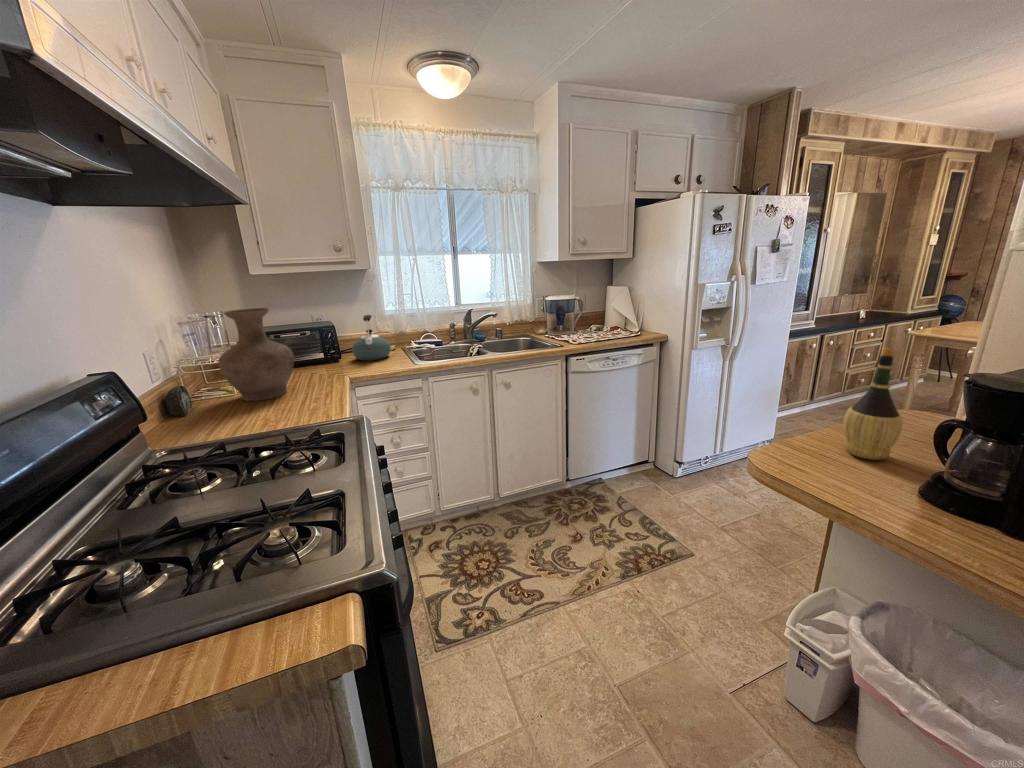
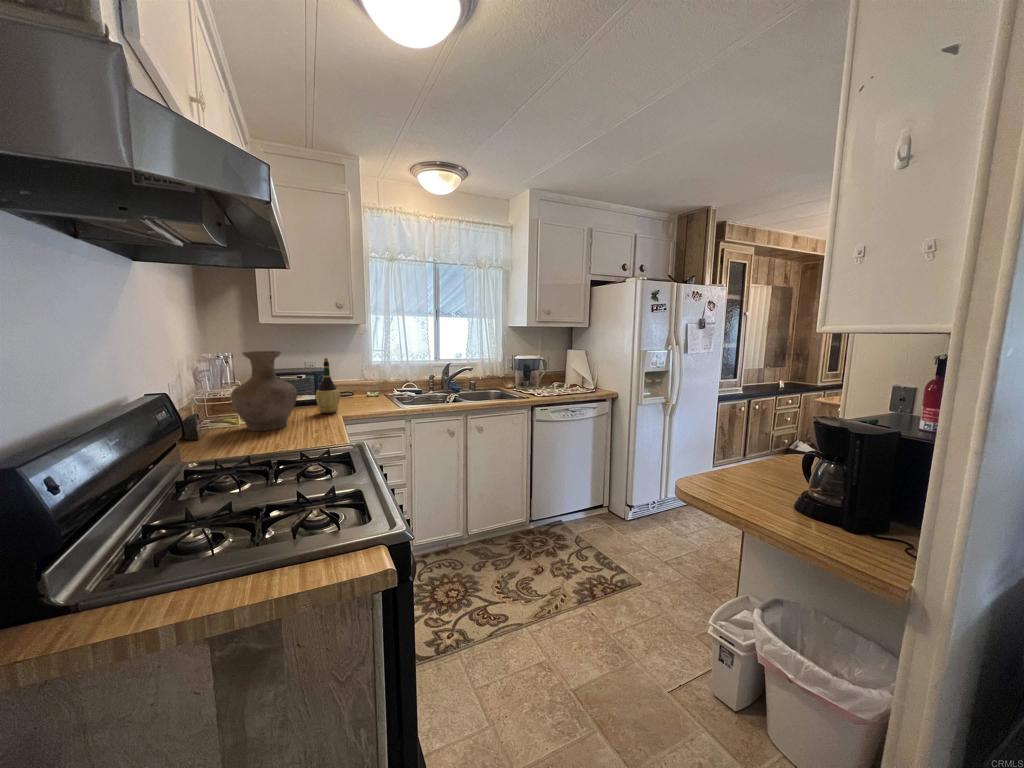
kettle: present [352,315,391,361] -> none [342,364,377,404]
wine bottle: present [843,348,903,460] -> present [316,358,340,413]

